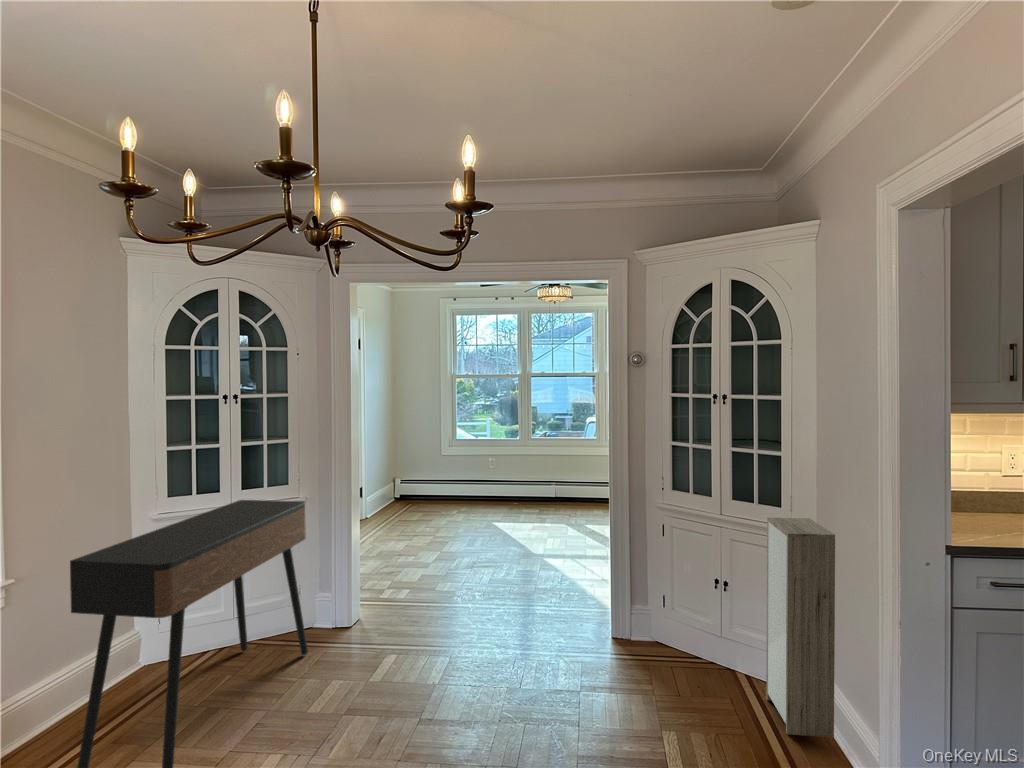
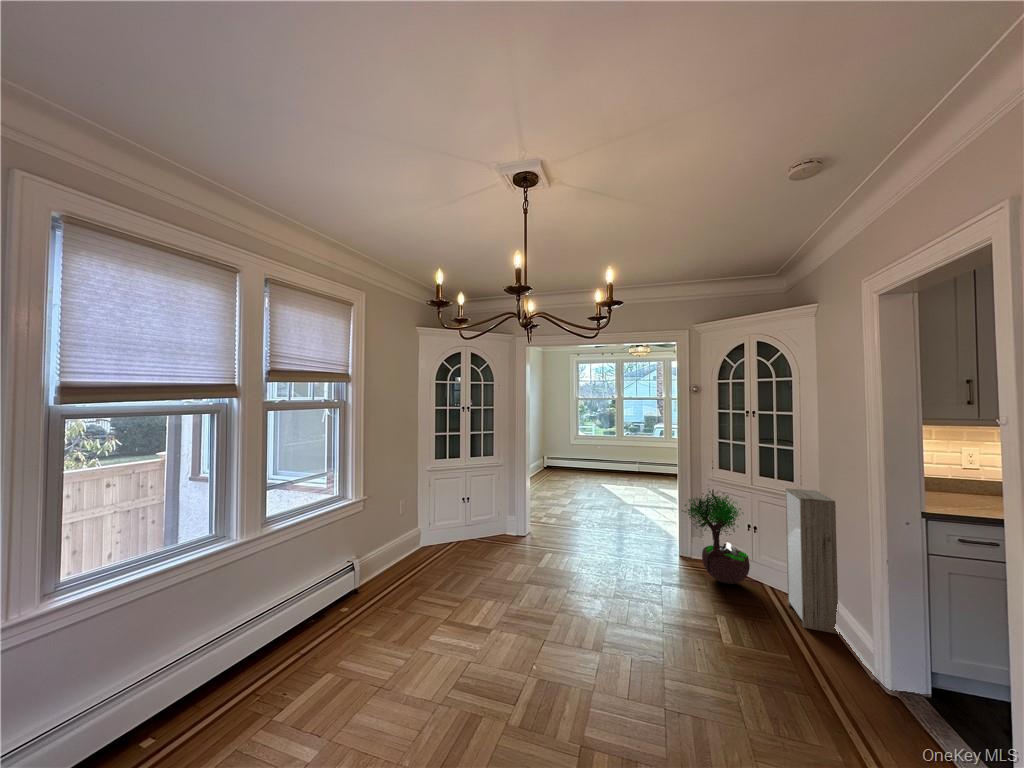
console table: present [70,500,308,768] -> none [403,462,504,602]
potted tree: none [613,517,714,675] -> present [682,491,750,584]

